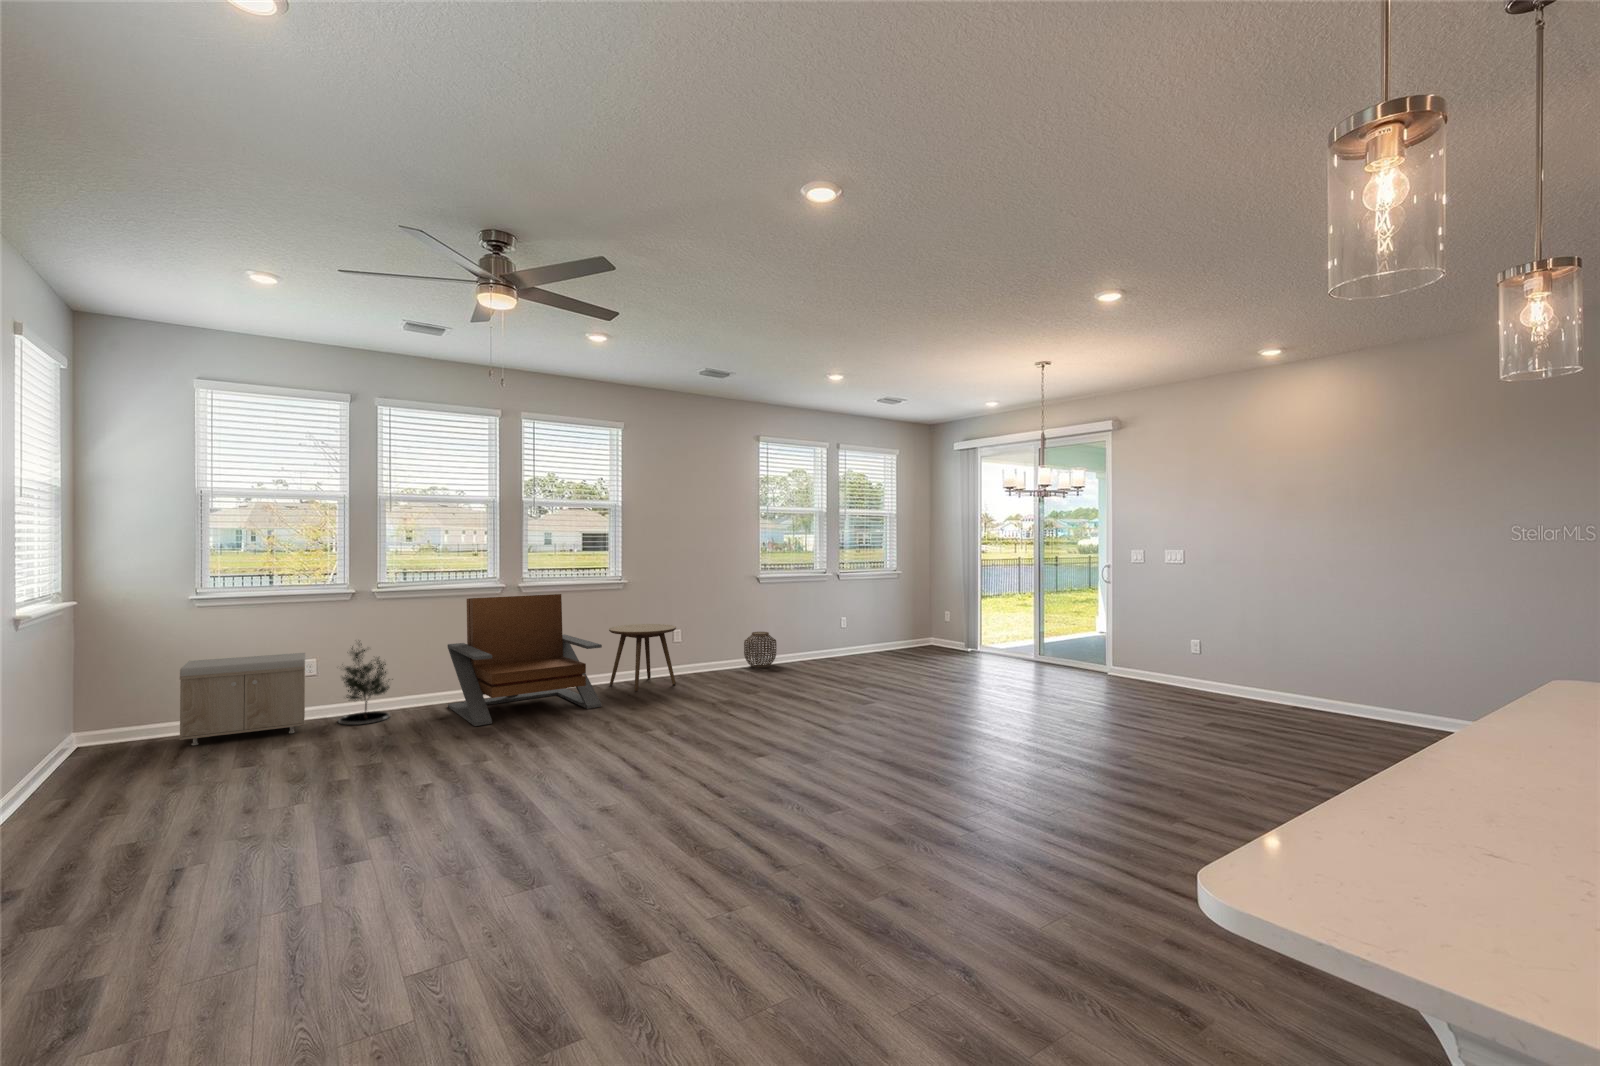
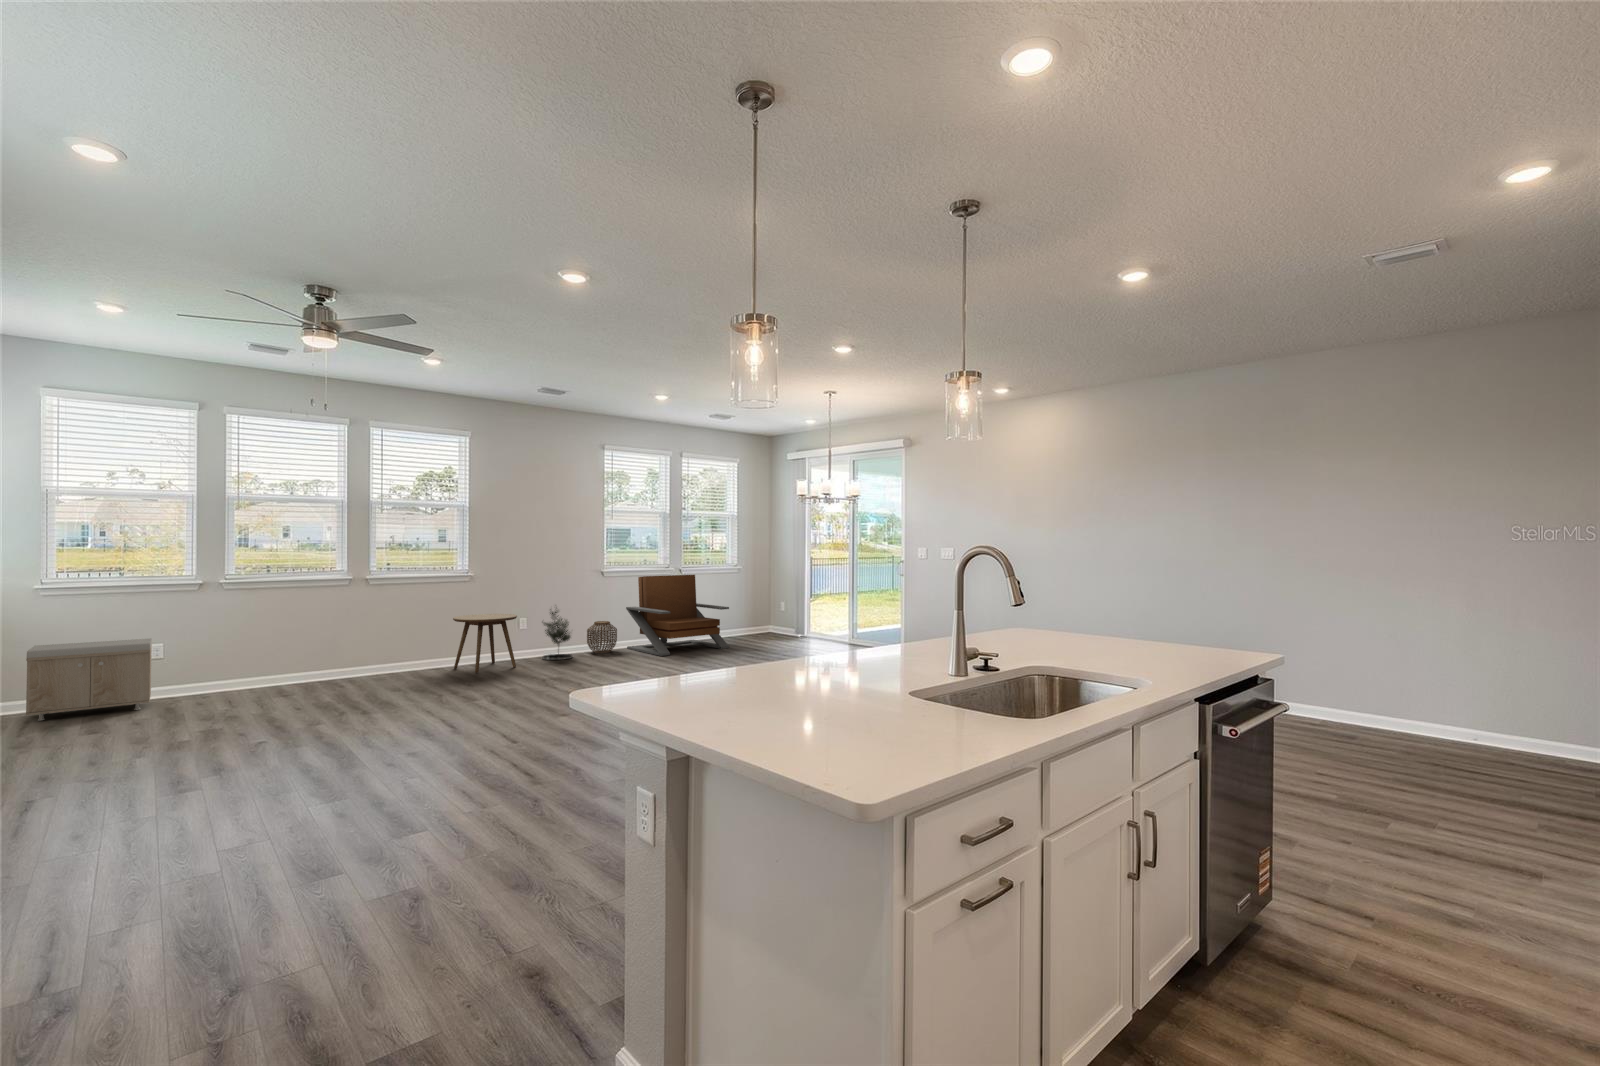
lounge chair: present [448,594,602,726] -> present [626,575,729,656]
potted tree: present [338,641,393,725] -> present [542,609,573,660]

